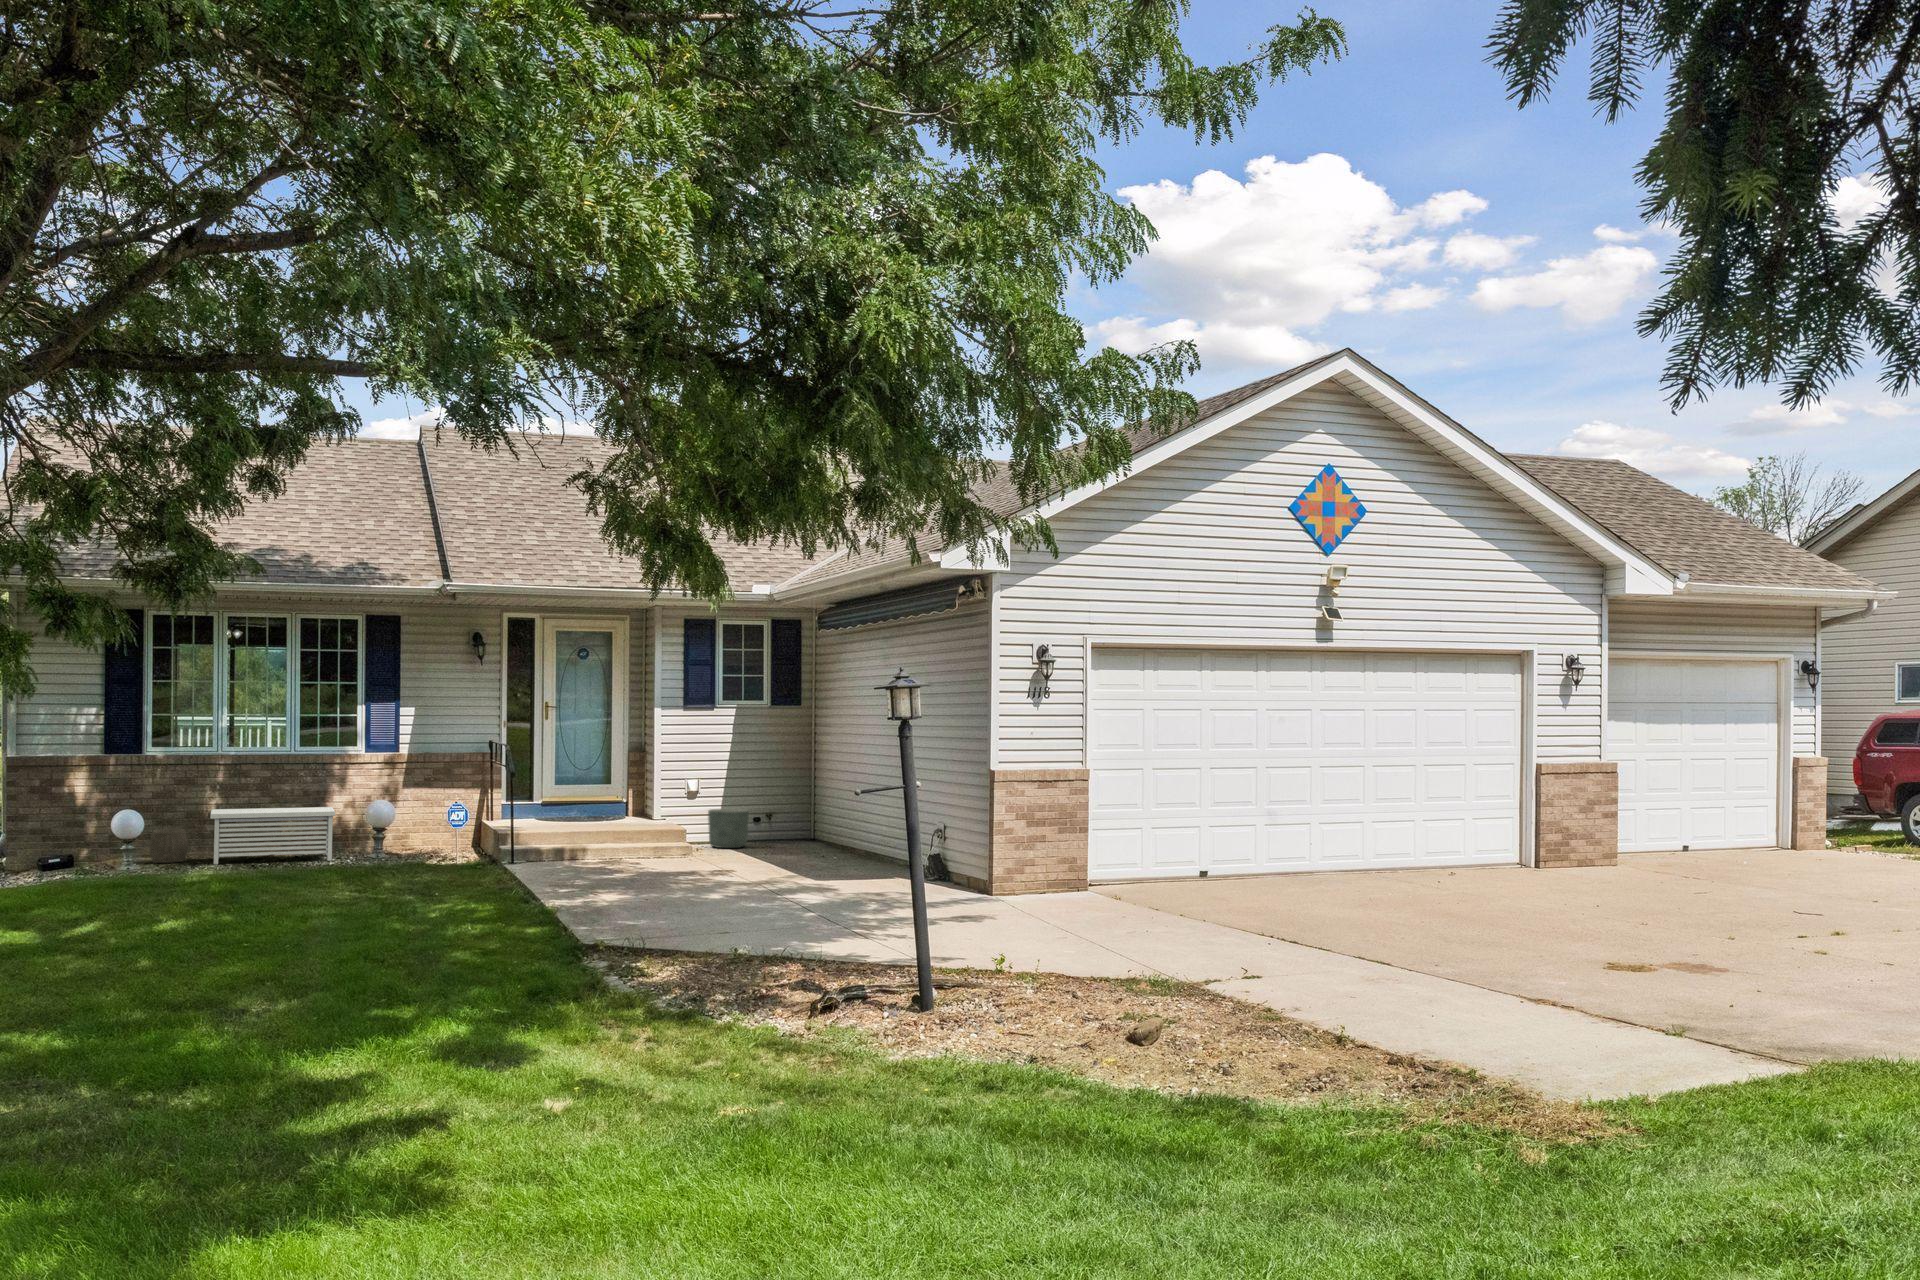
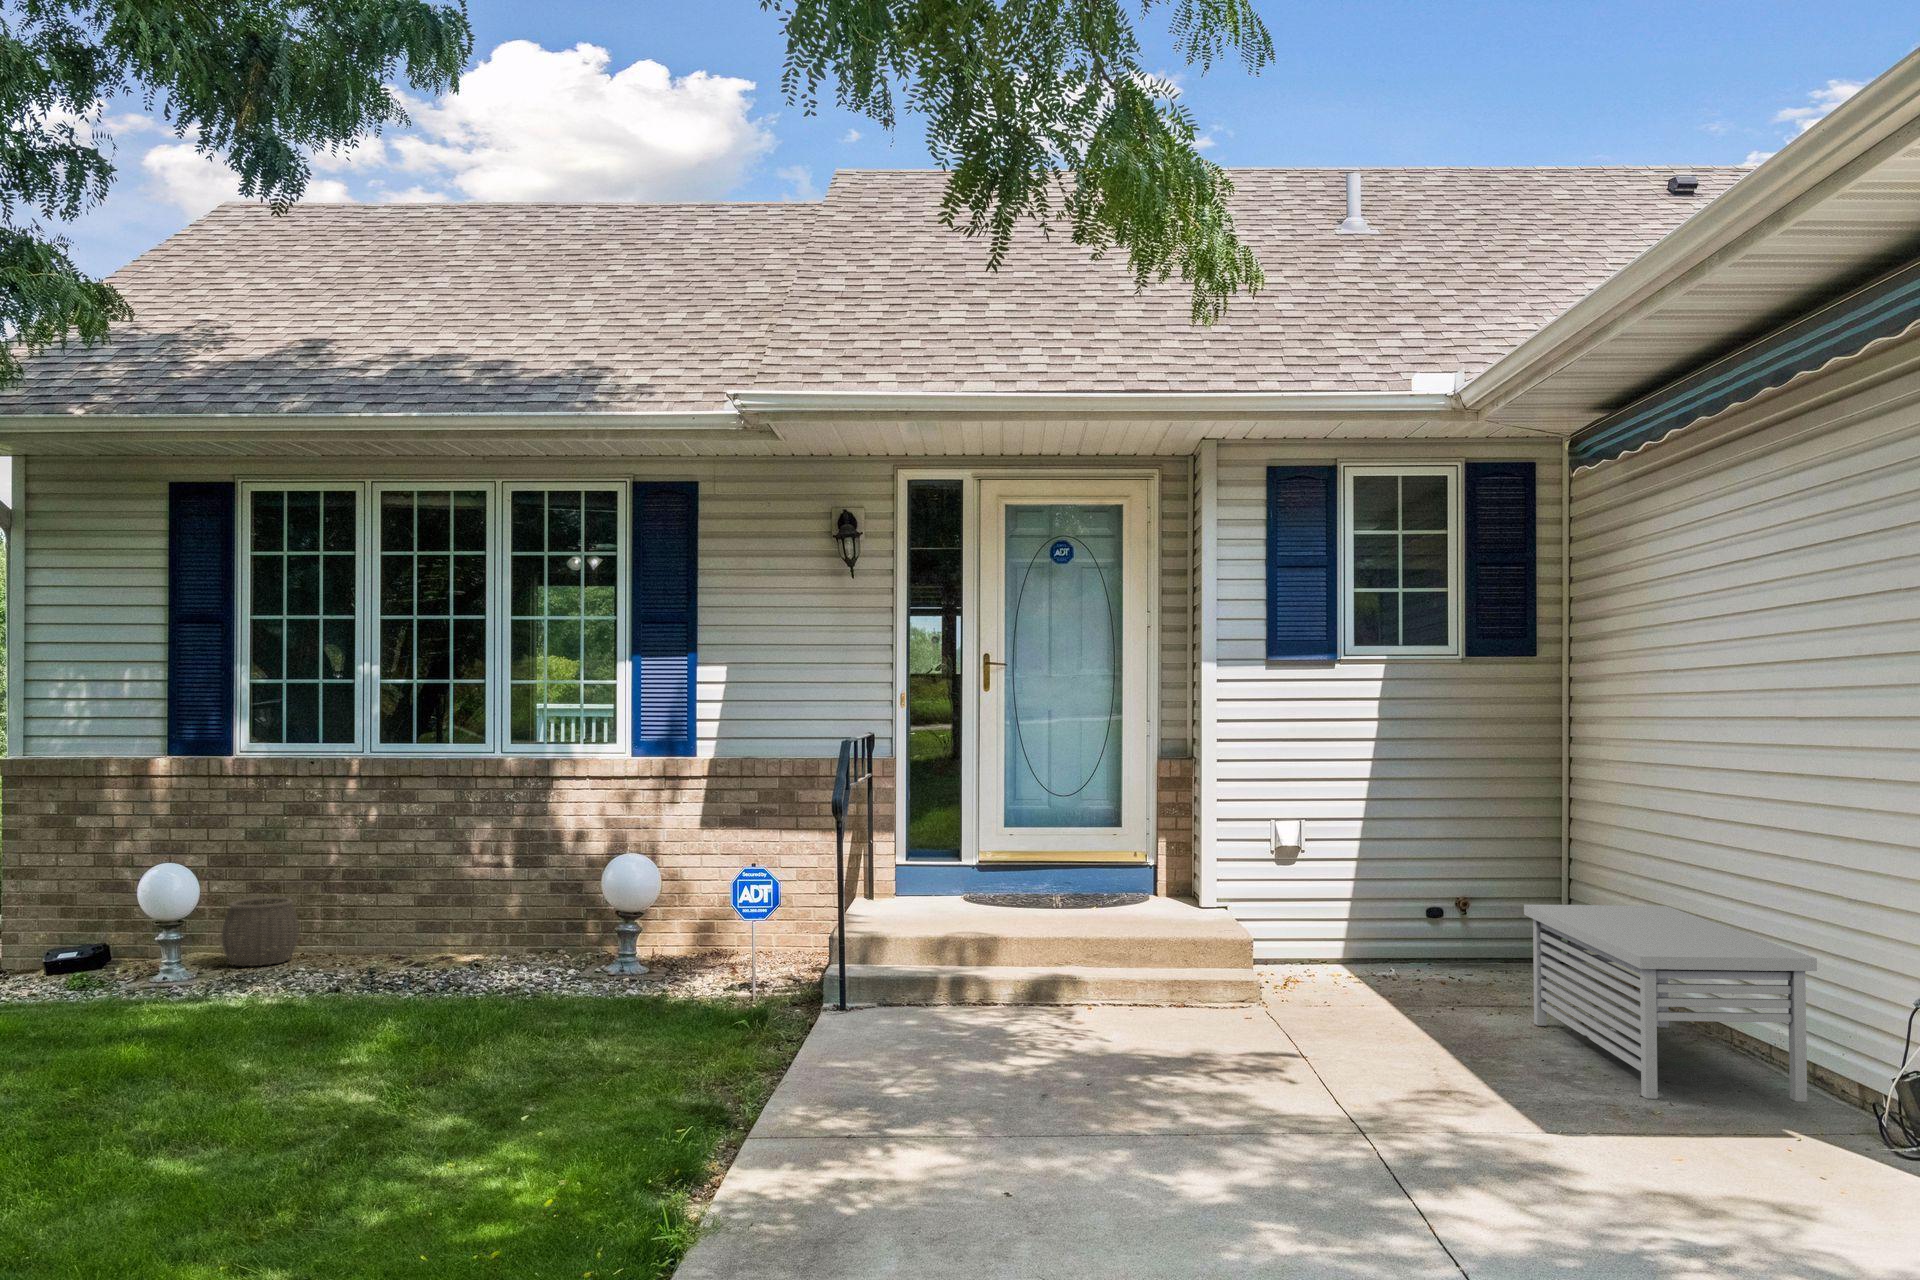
storage bench: present [210,807,335,864] -> present [1524,904,1817,1102]
planter: present [708,809,749,848] -> none [1327,889,1425,988]

